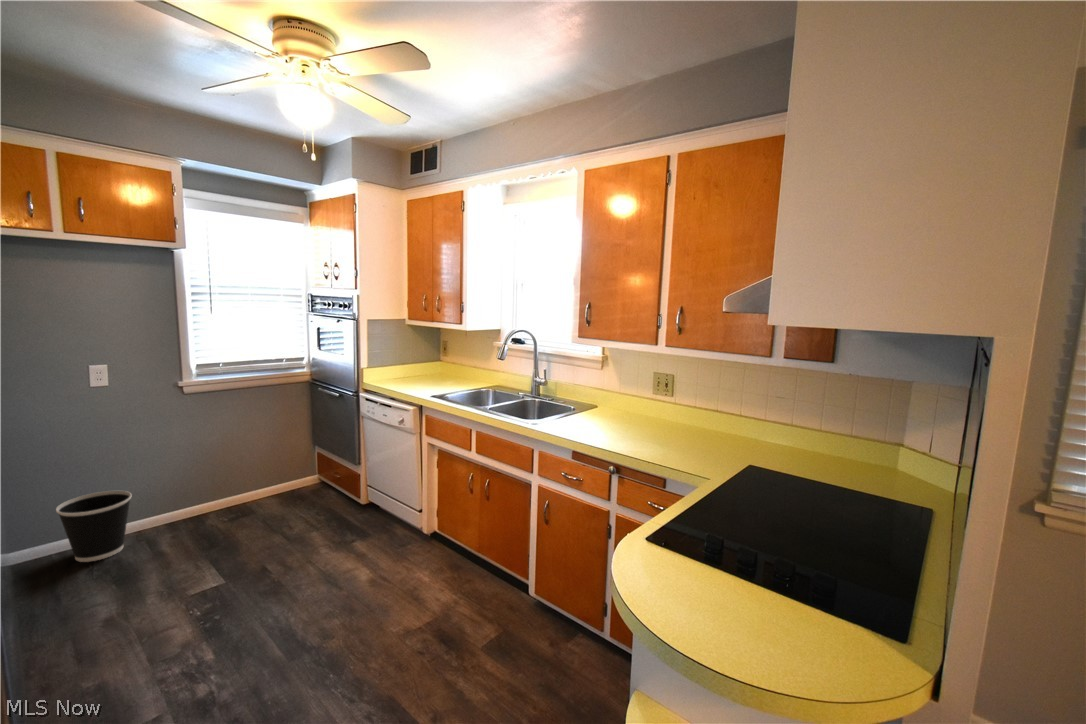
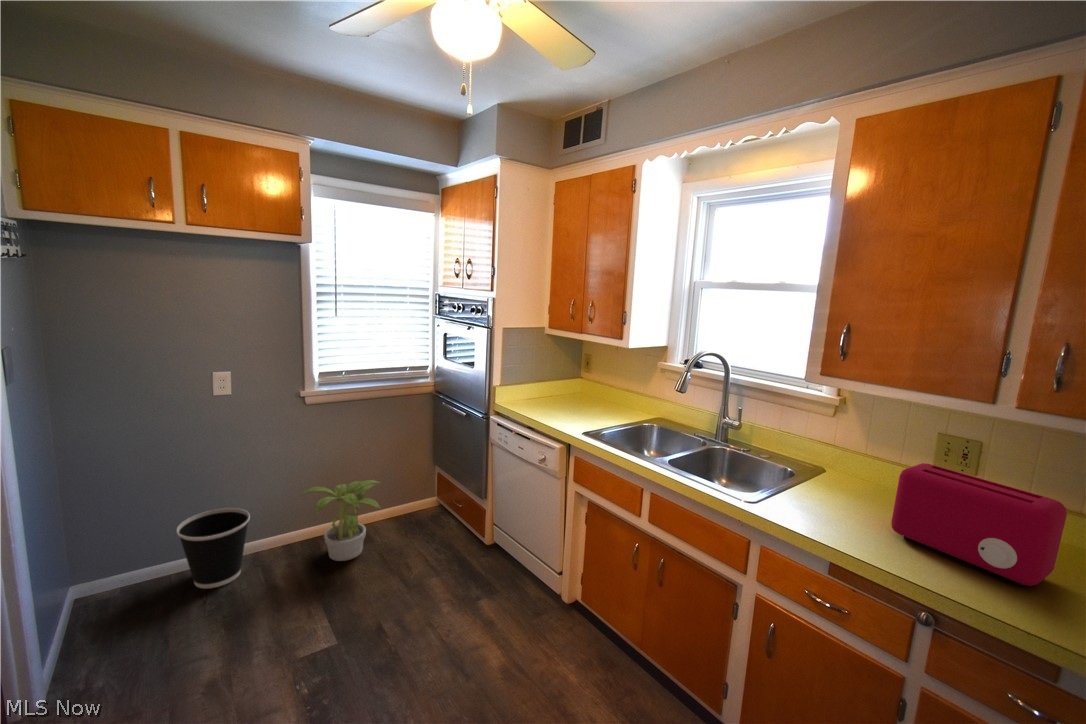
toaster: none [608,384,682,443] -> present [891,463,1067,586]
potted plant: none [183,458,263,530] -> present [302,480,381,561]

